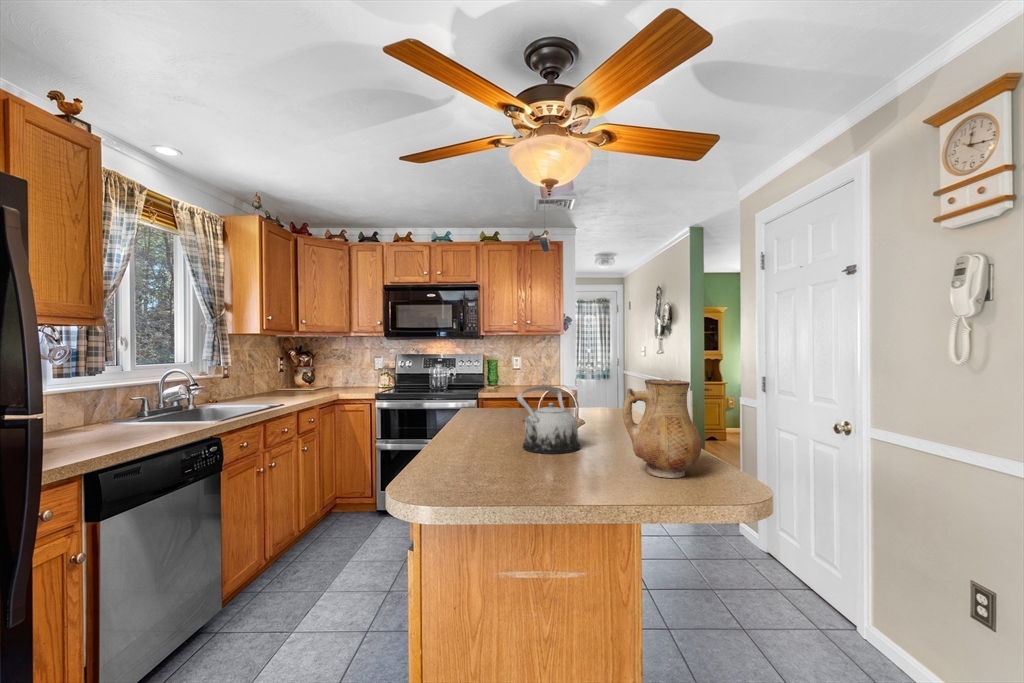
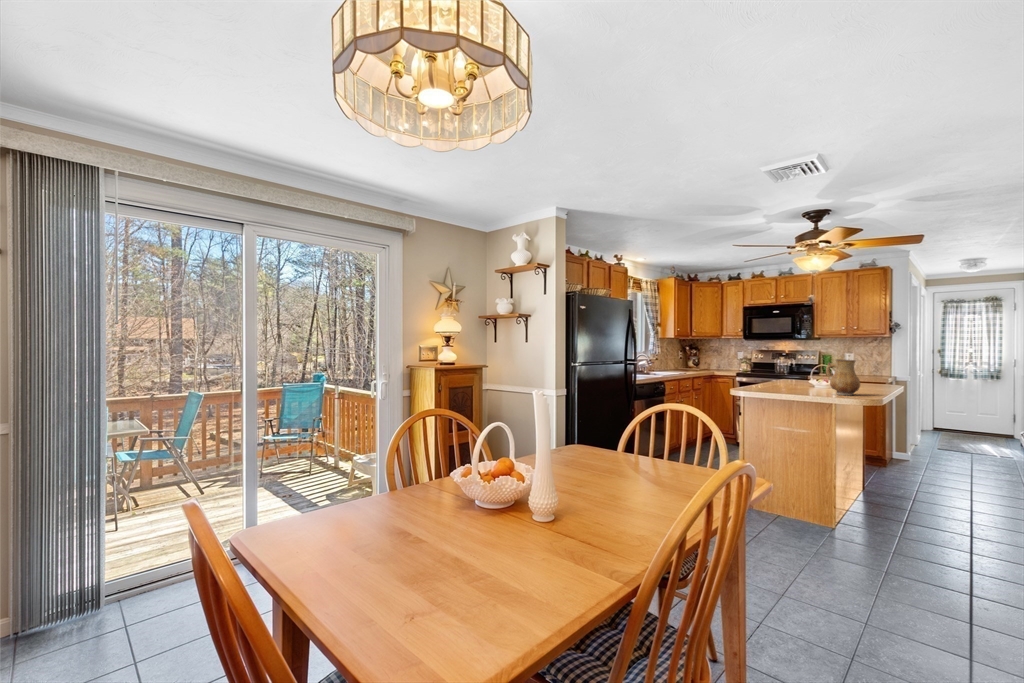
teapot: present [517,386,580,454] -> none [793,364,826,391]

